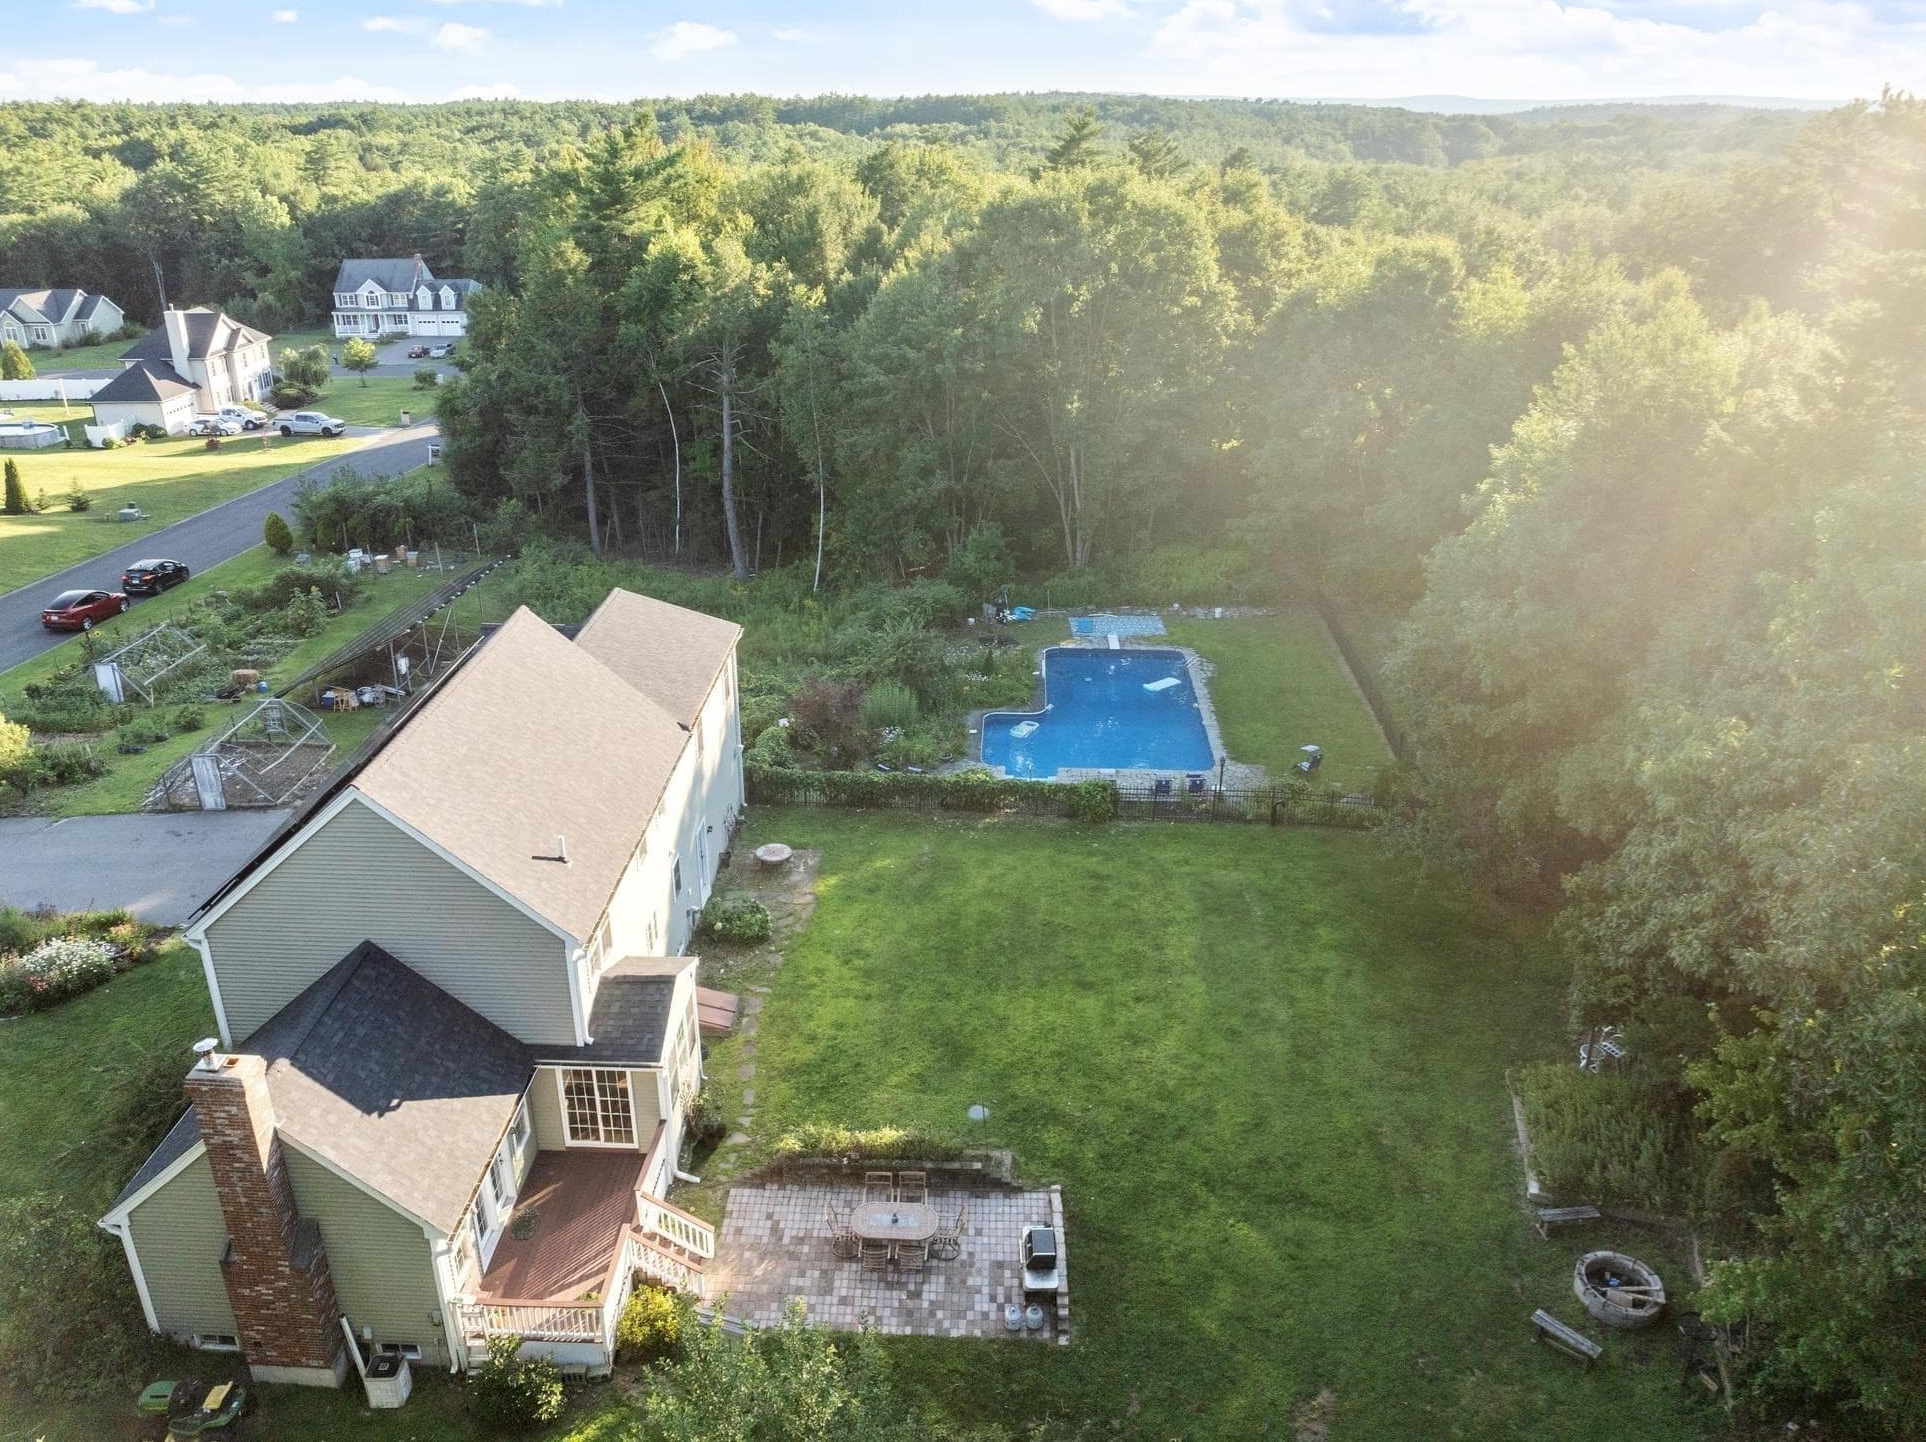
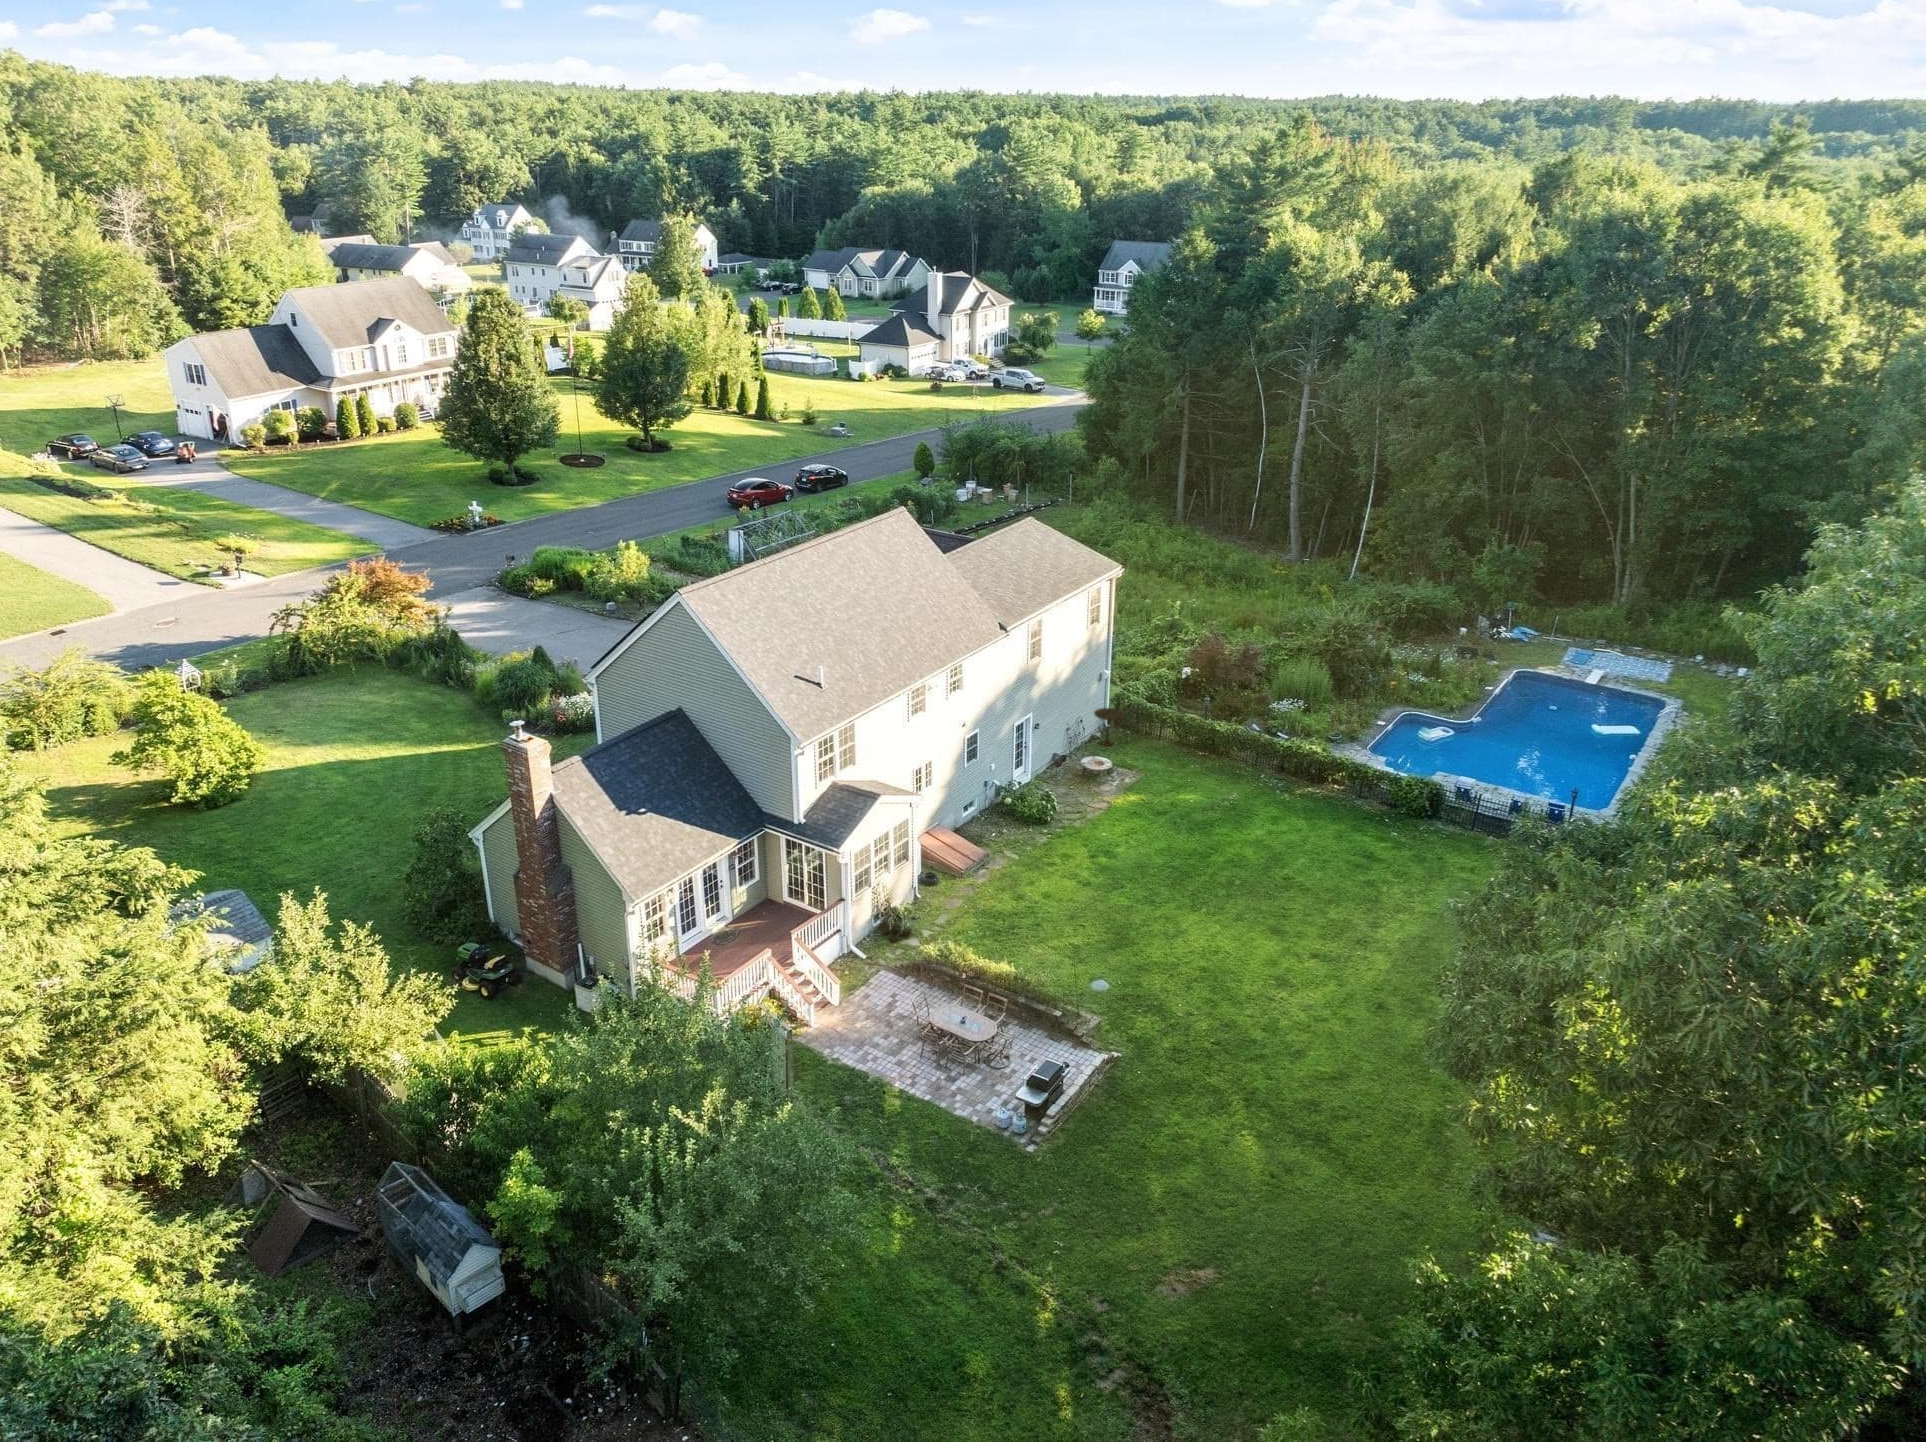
pedestal table: none [736,786,771,829] -> present [1094,708,1124,746]

